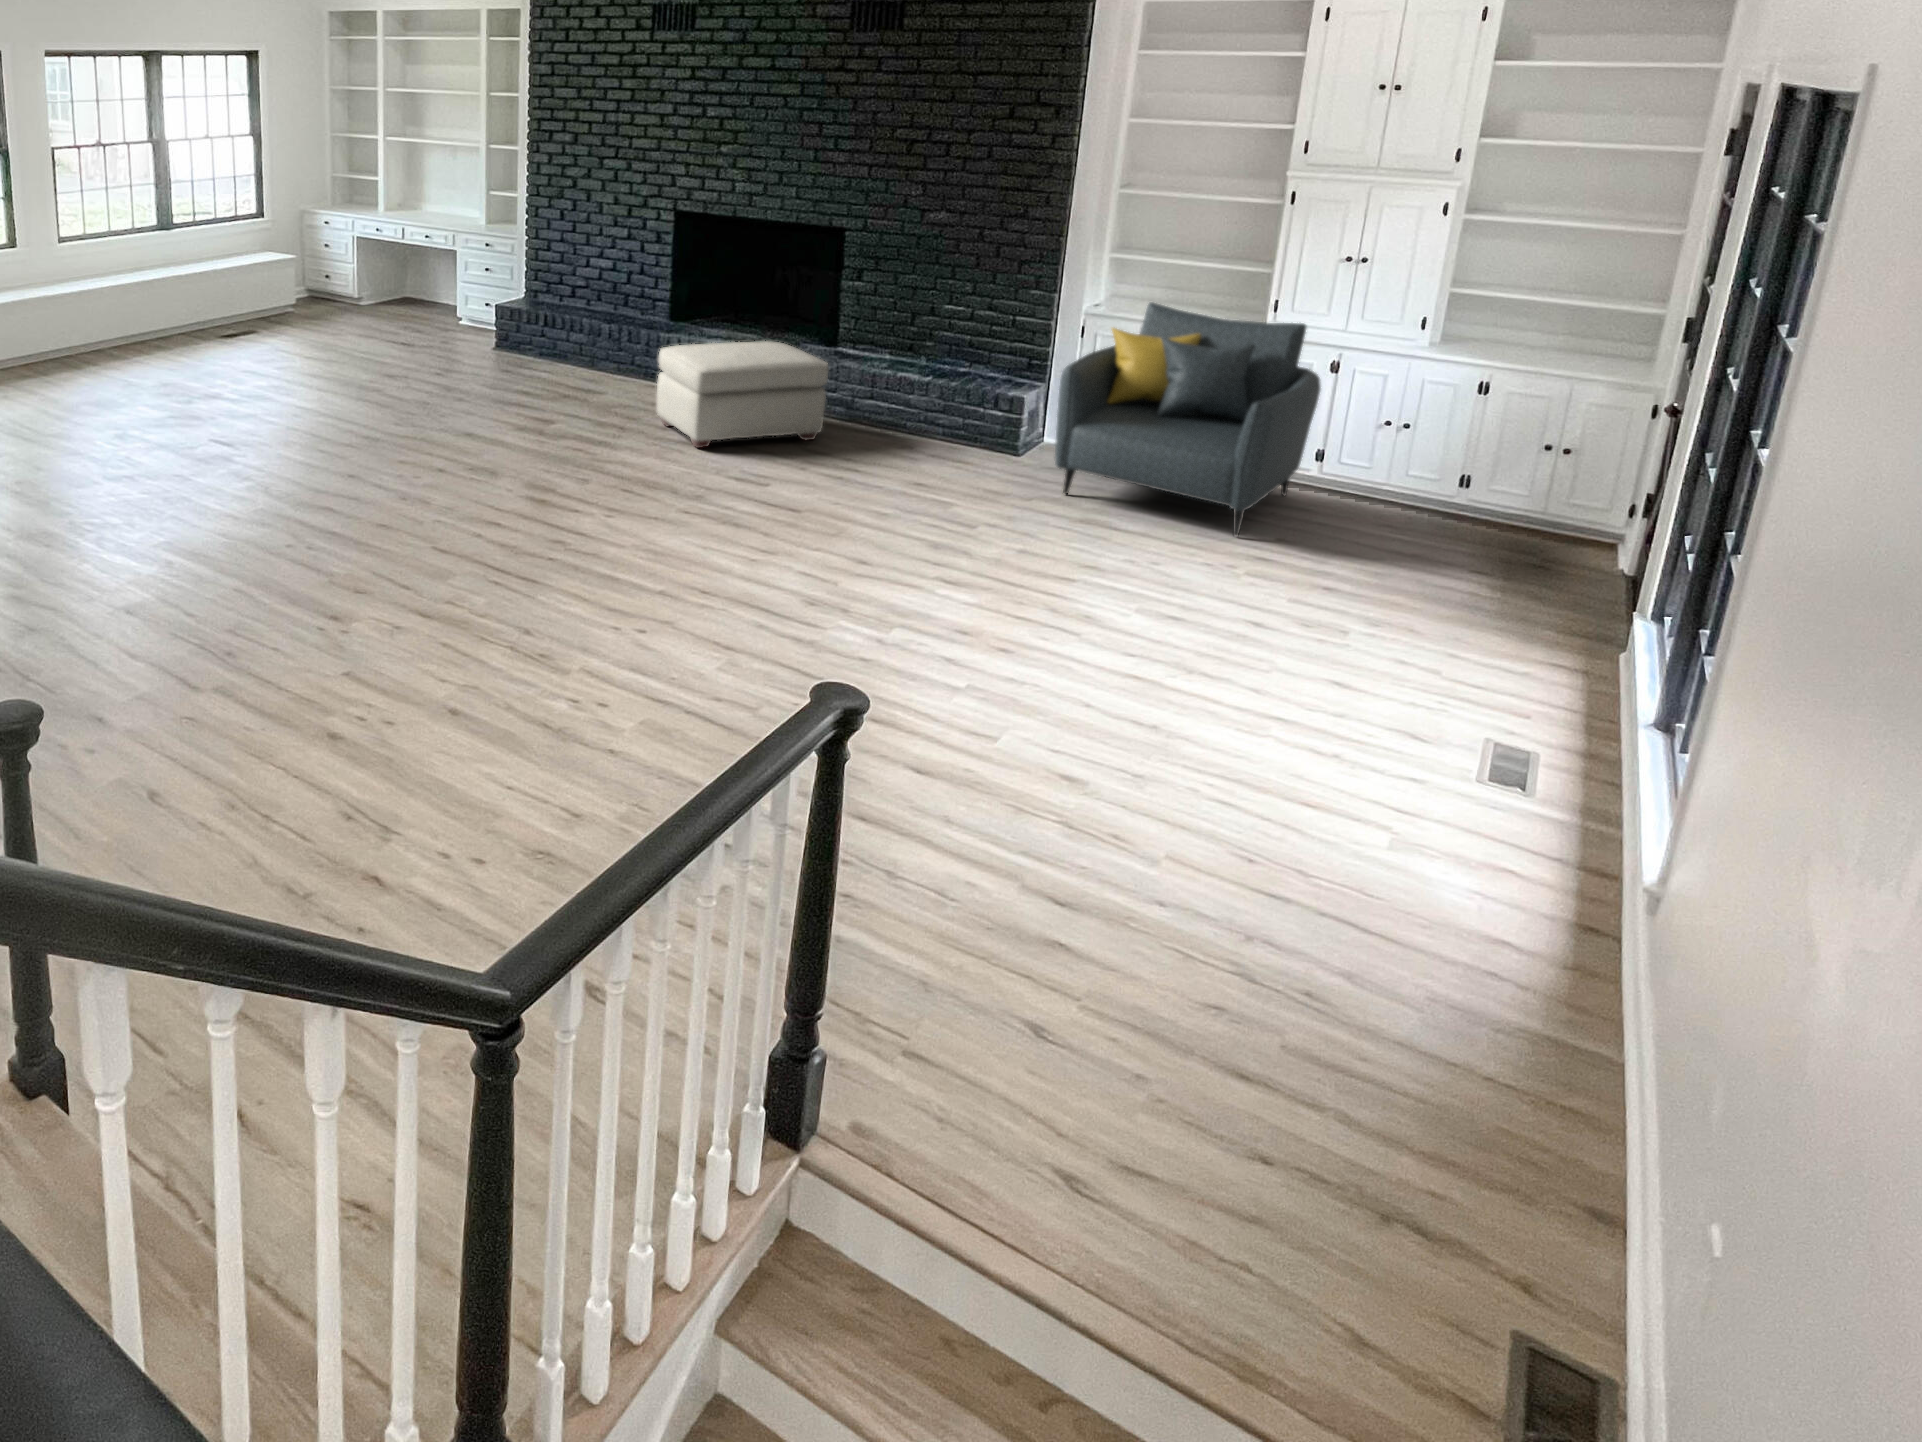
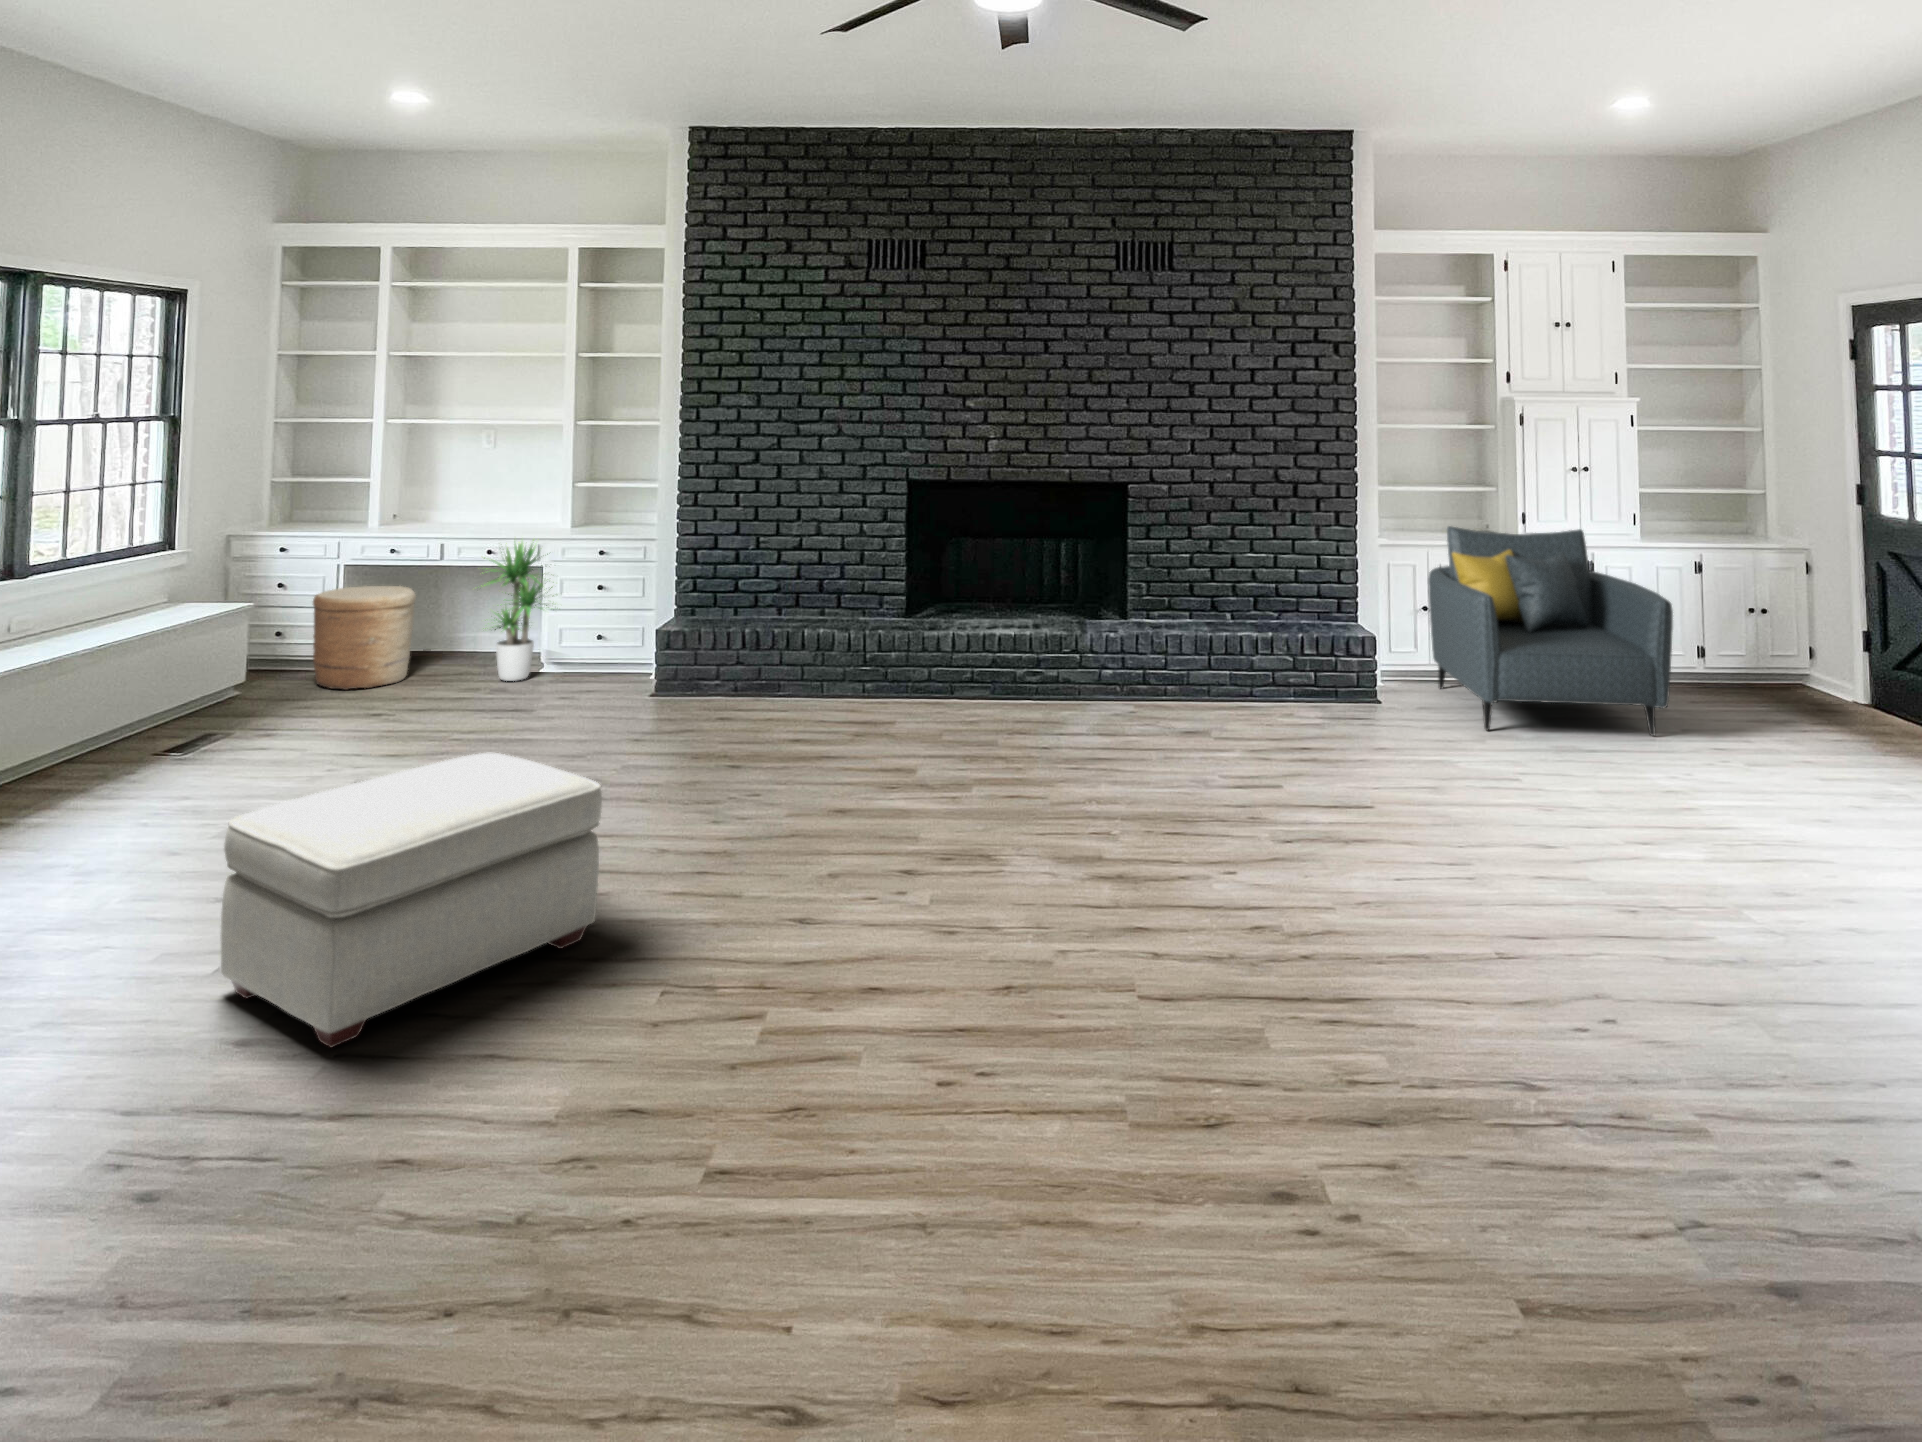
potted plant: none [410,226,469,324] -> present [483,539,554,681]
woven basket: none [331,251,390,316] -> present [313,586,416,690]
ottoman: present [657,341,829,448] -> present [220,753,602,1047]

